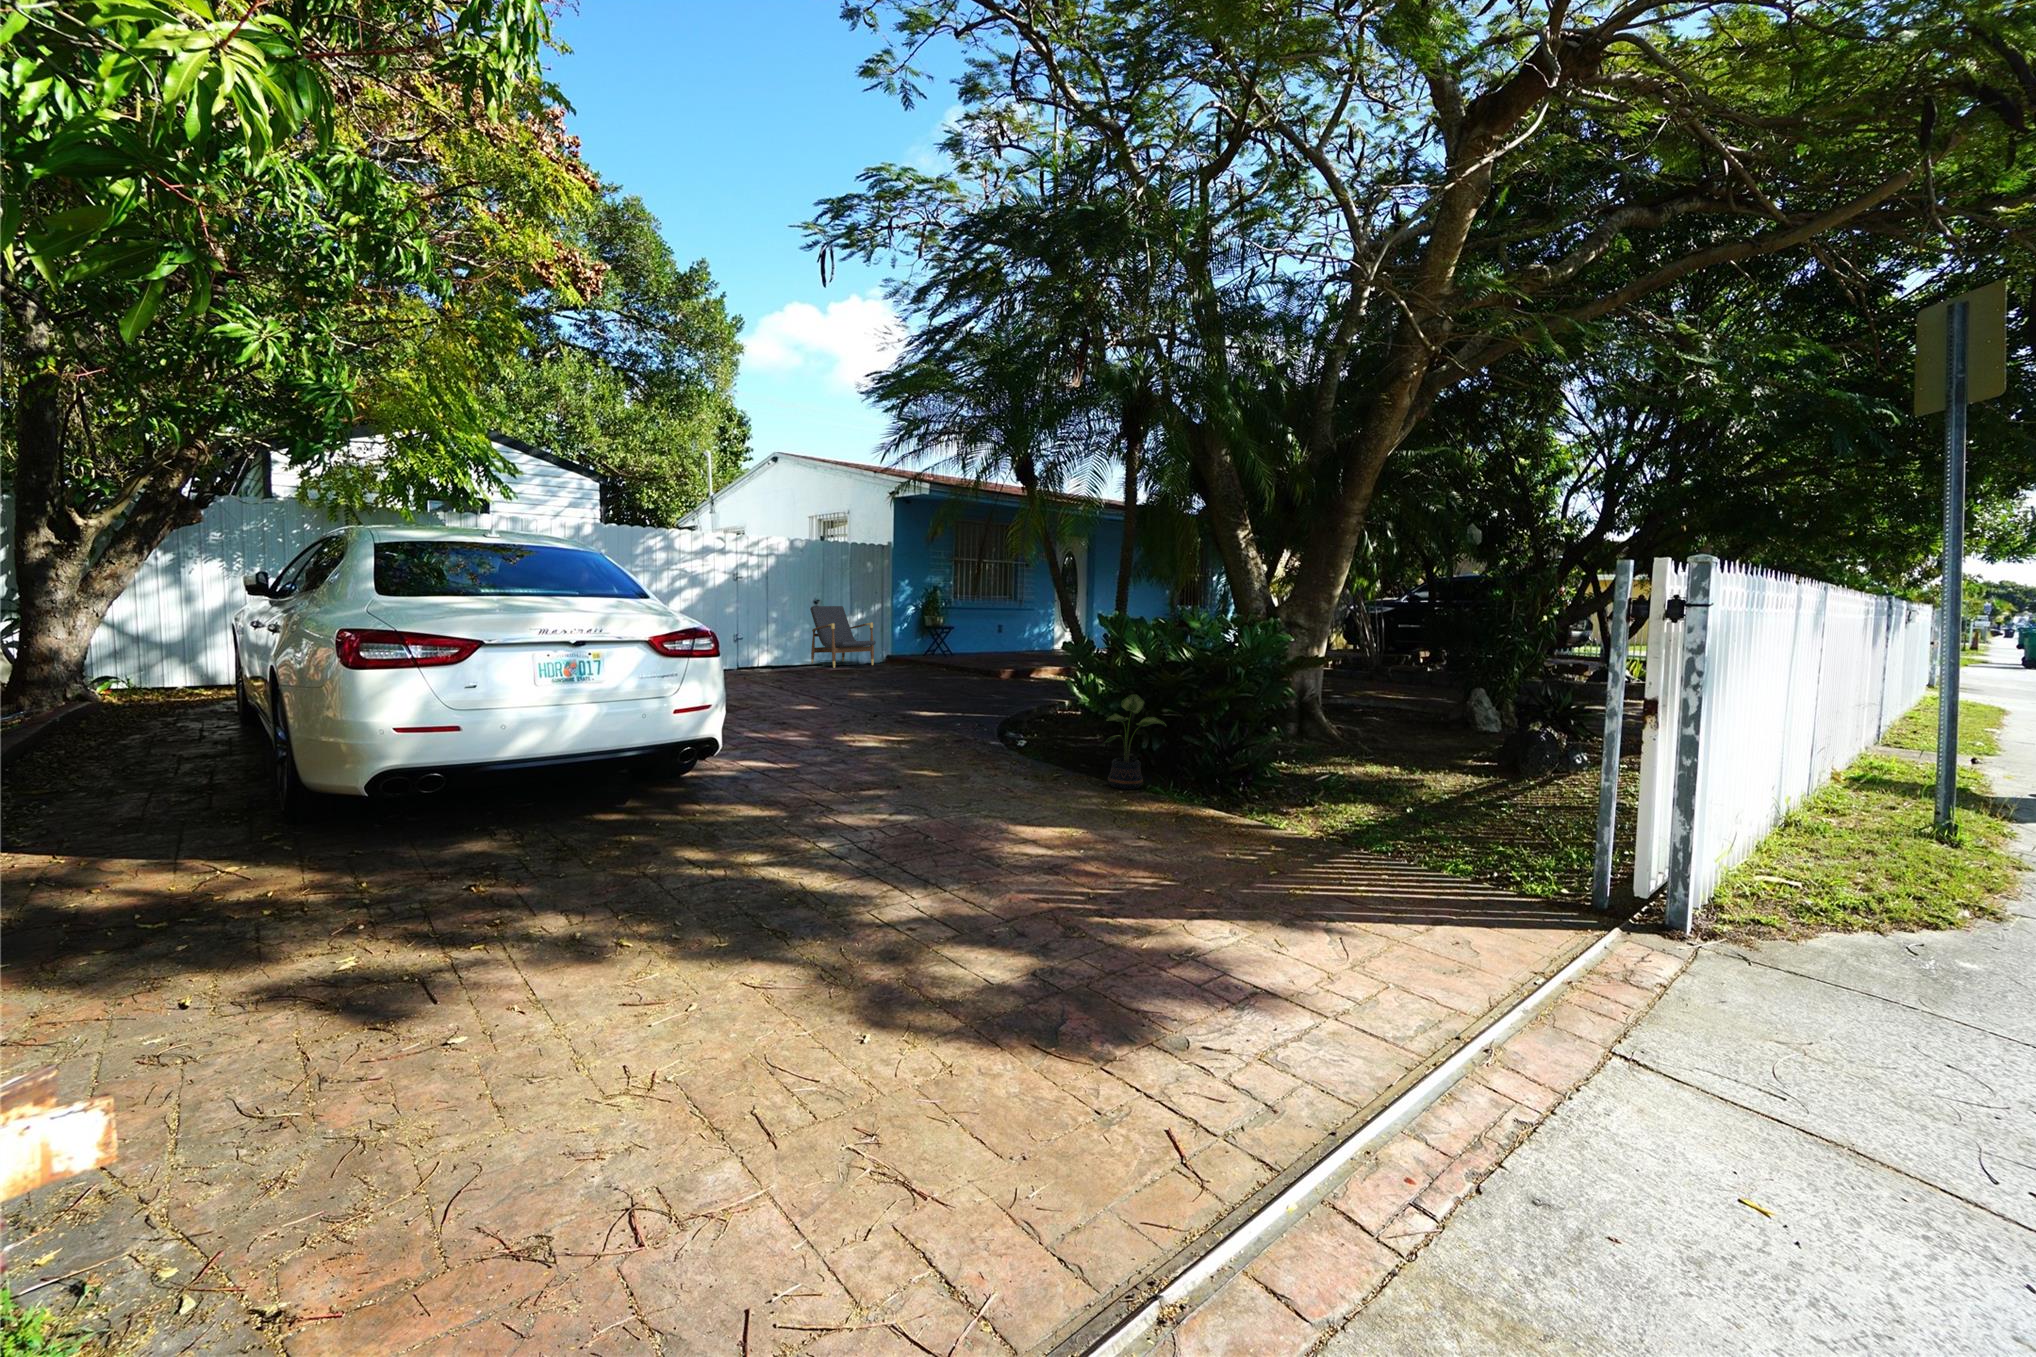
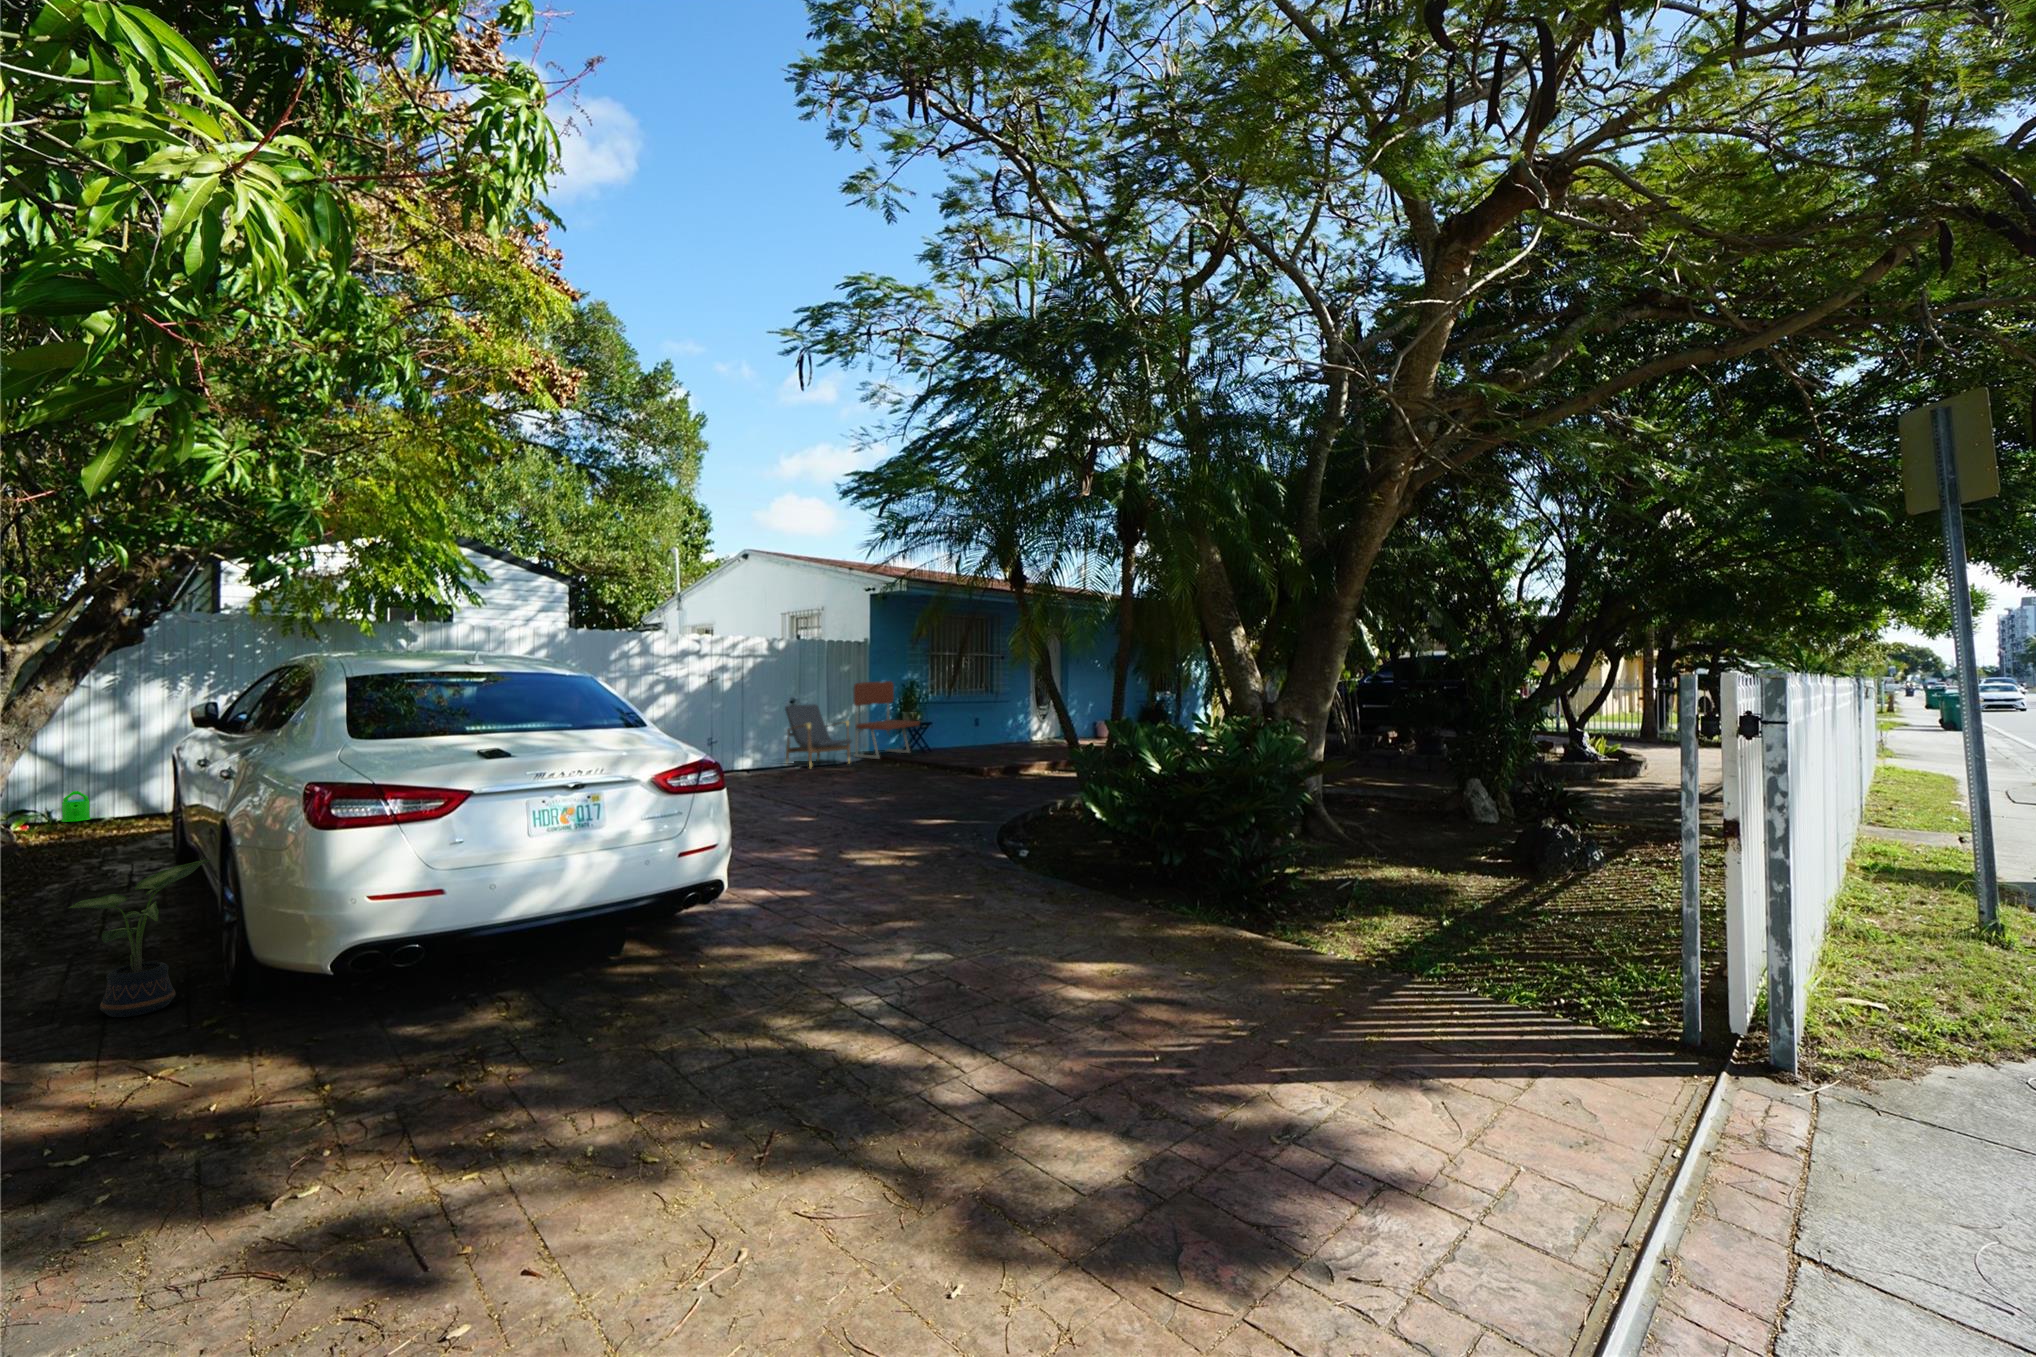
bench: none [879,586,945,662] -> present [854,681,920,759]
watering can: none [136,661,165,689] -> present [61,791,91,822]
potted plant: present [1101,694,1167,789] -> present [69,859,211,1017]

